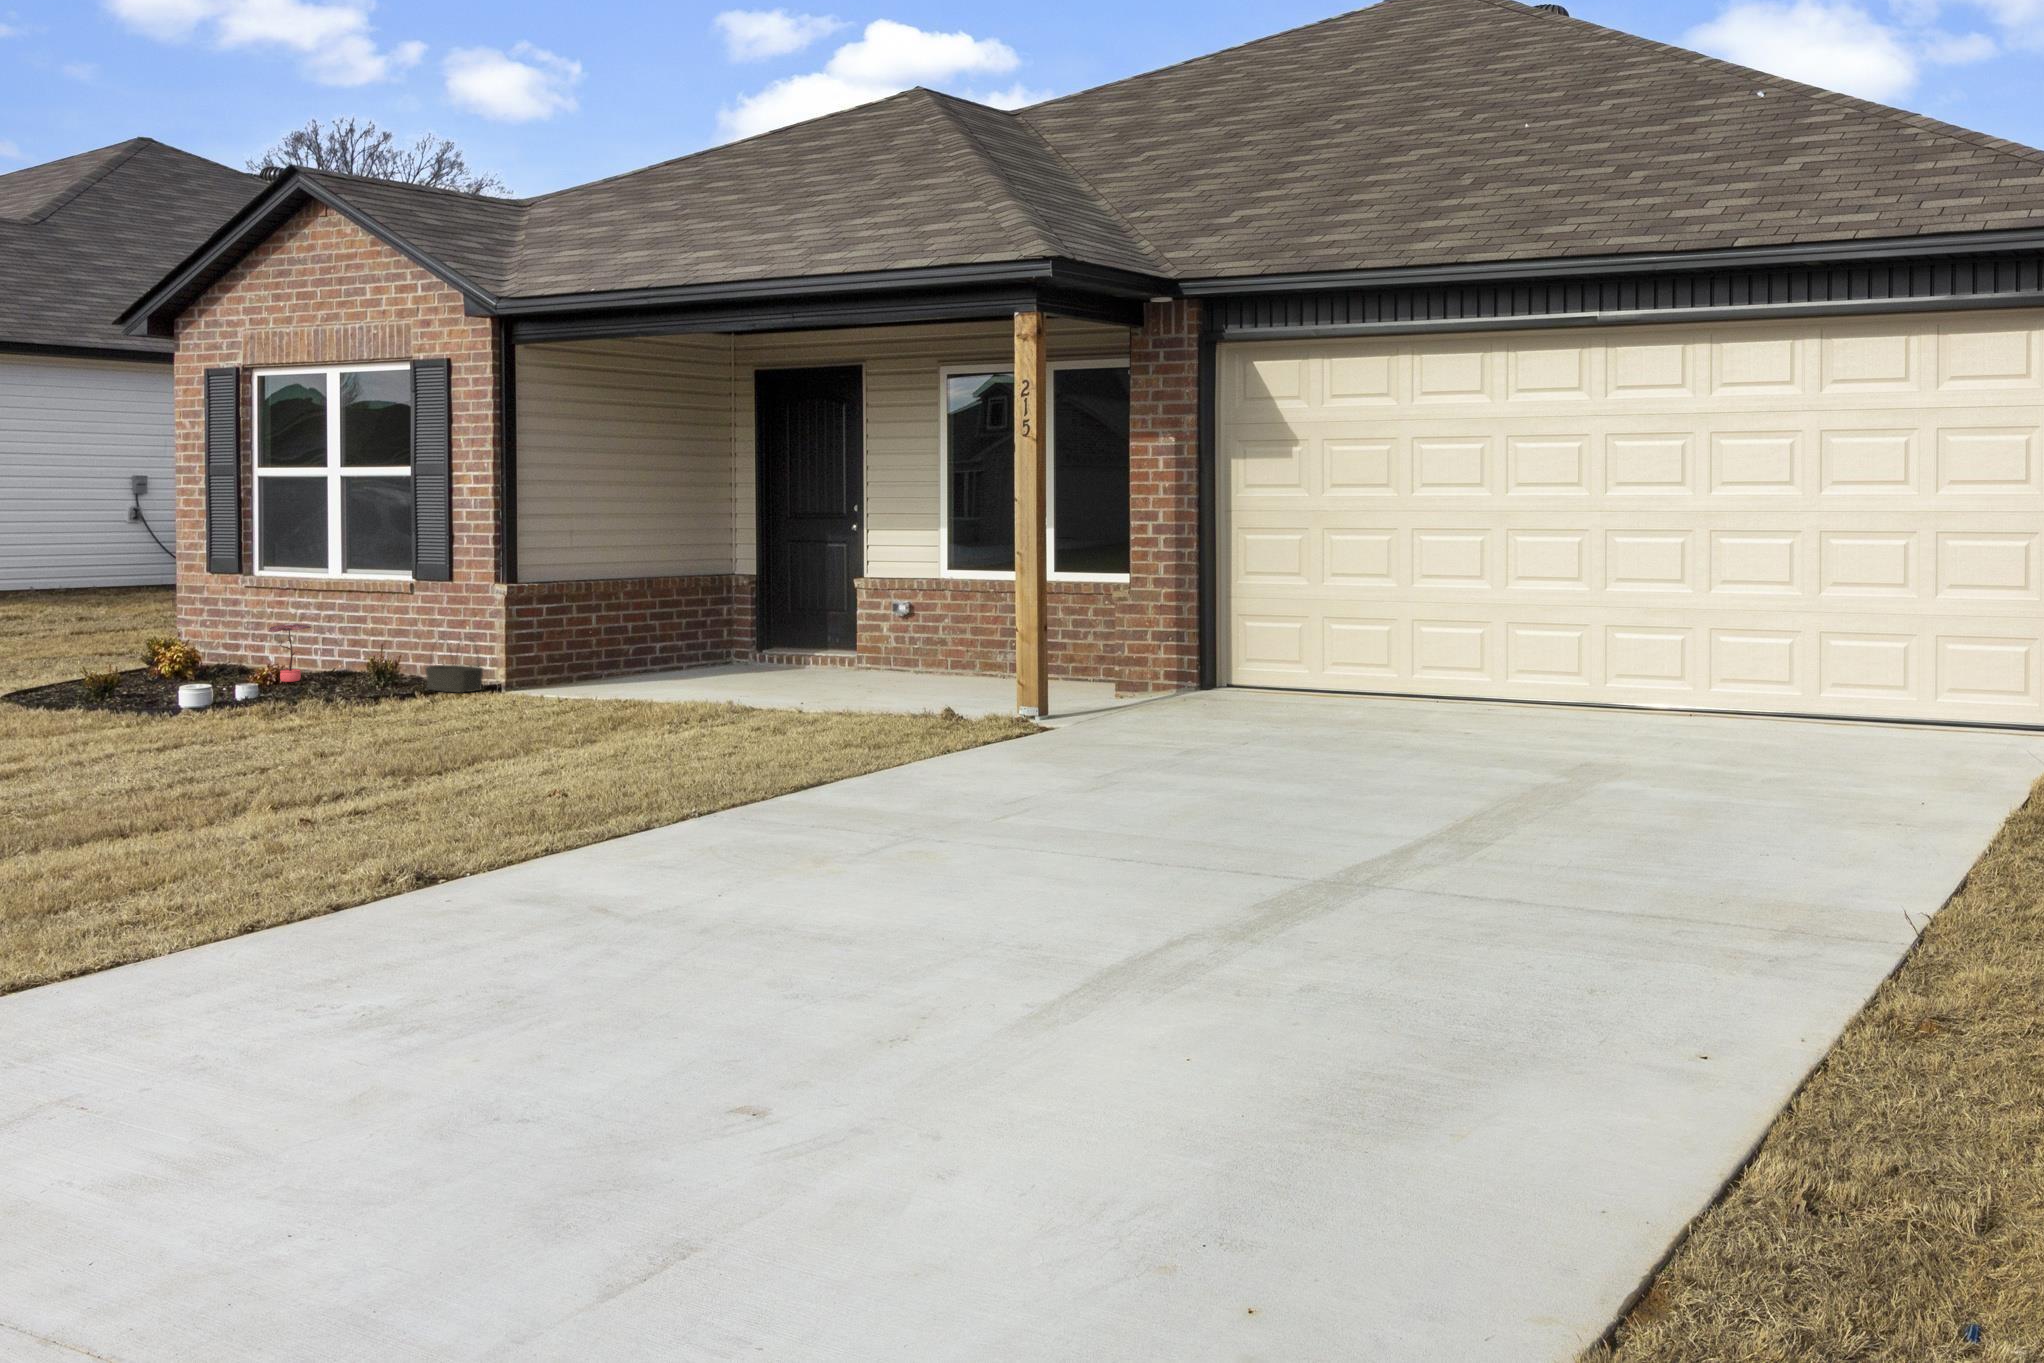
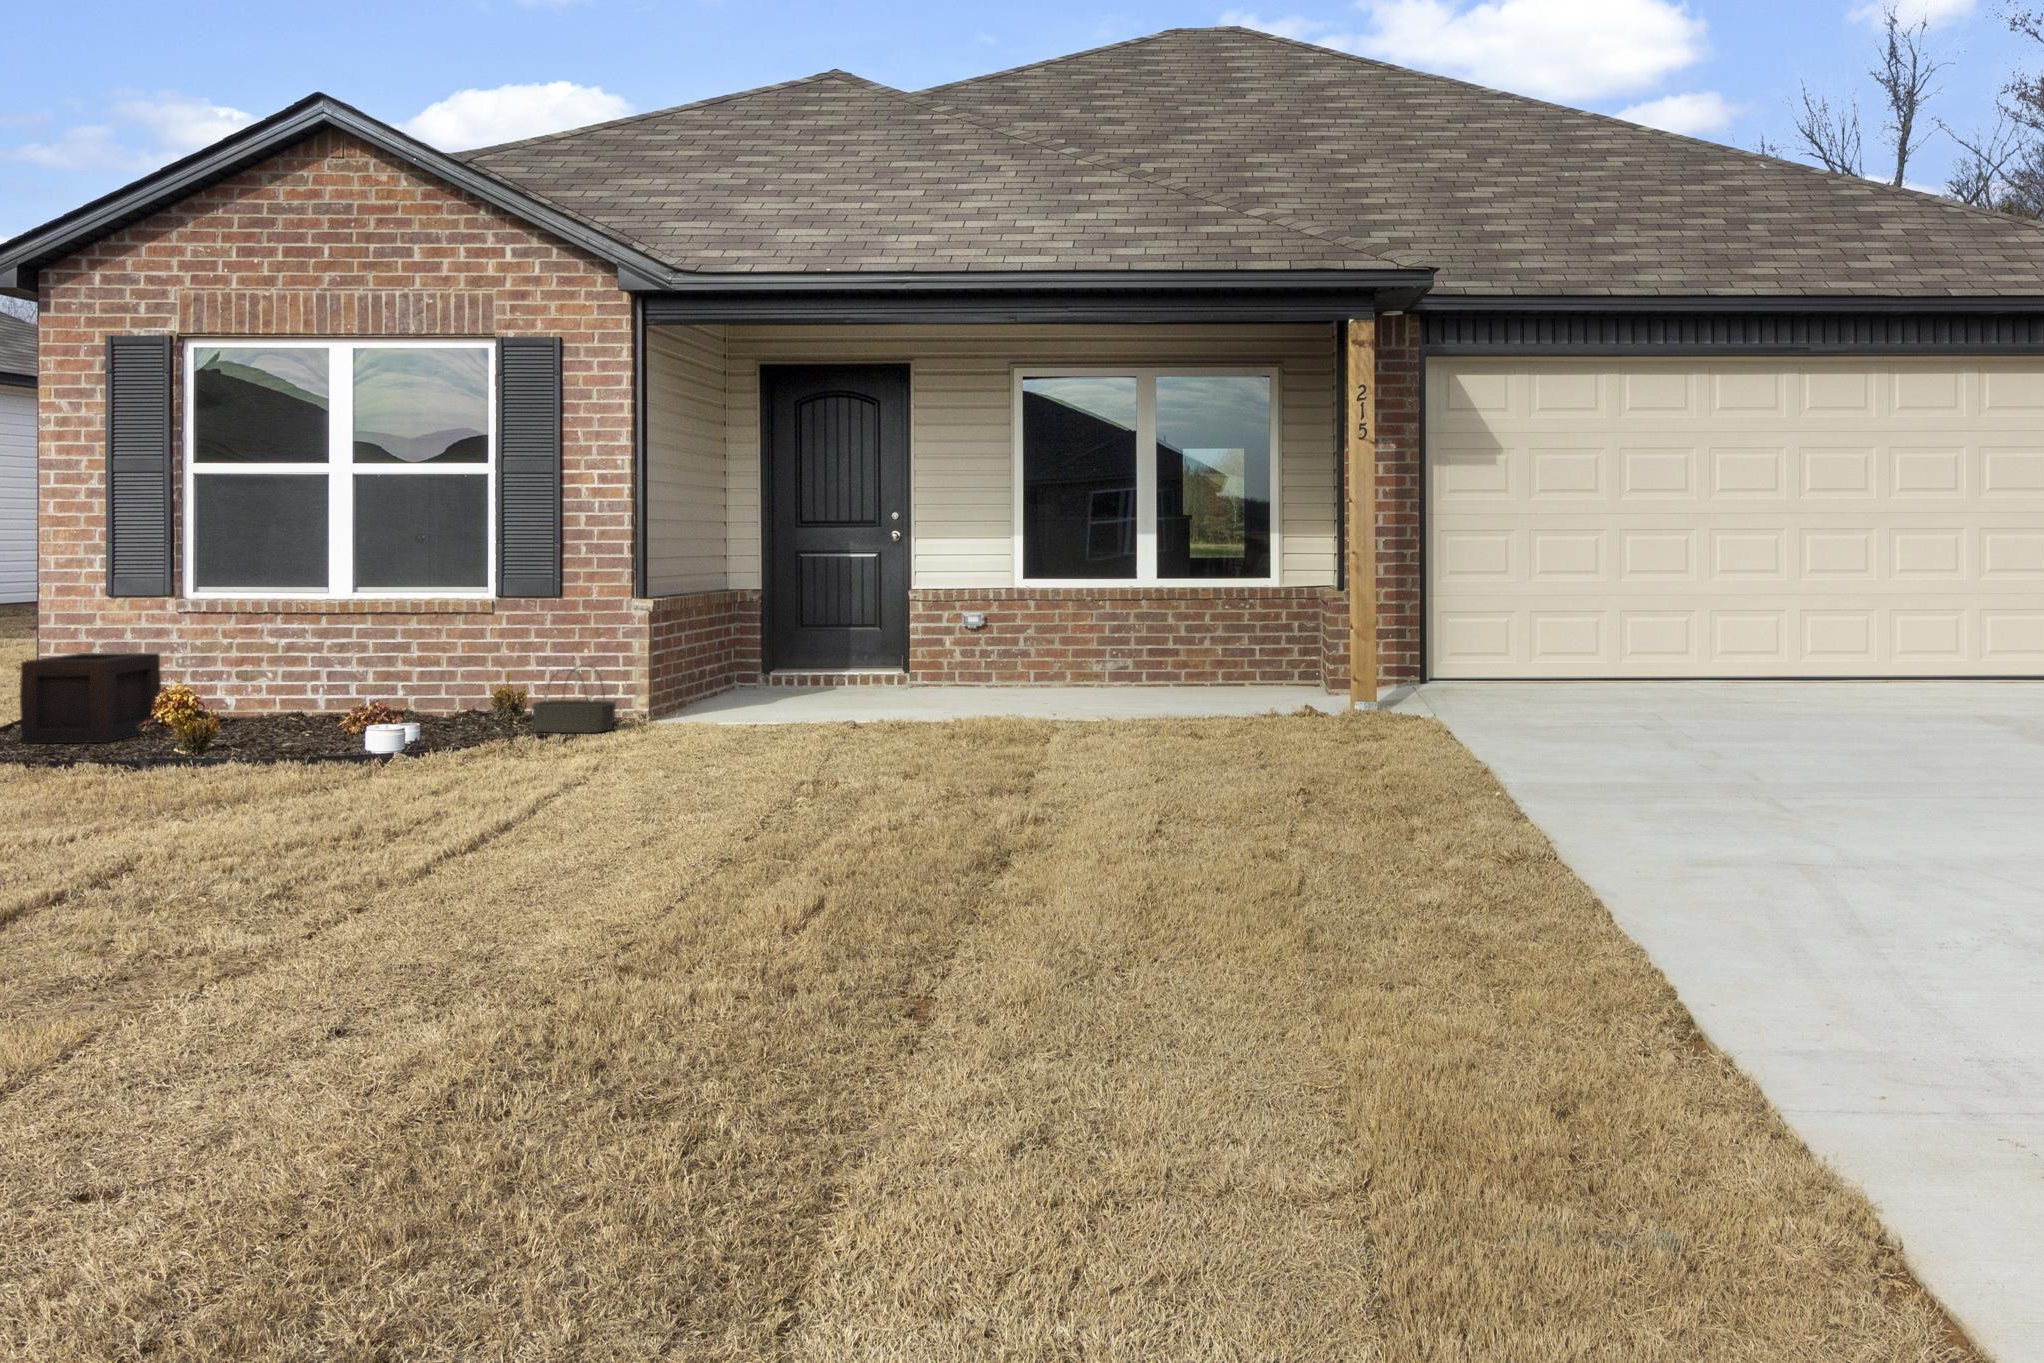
wooden crate: none [134,614,233,681] -> present [20,653,161,744]
potted plant: present [268,624,311,682] -> none [258,660,319,734]

